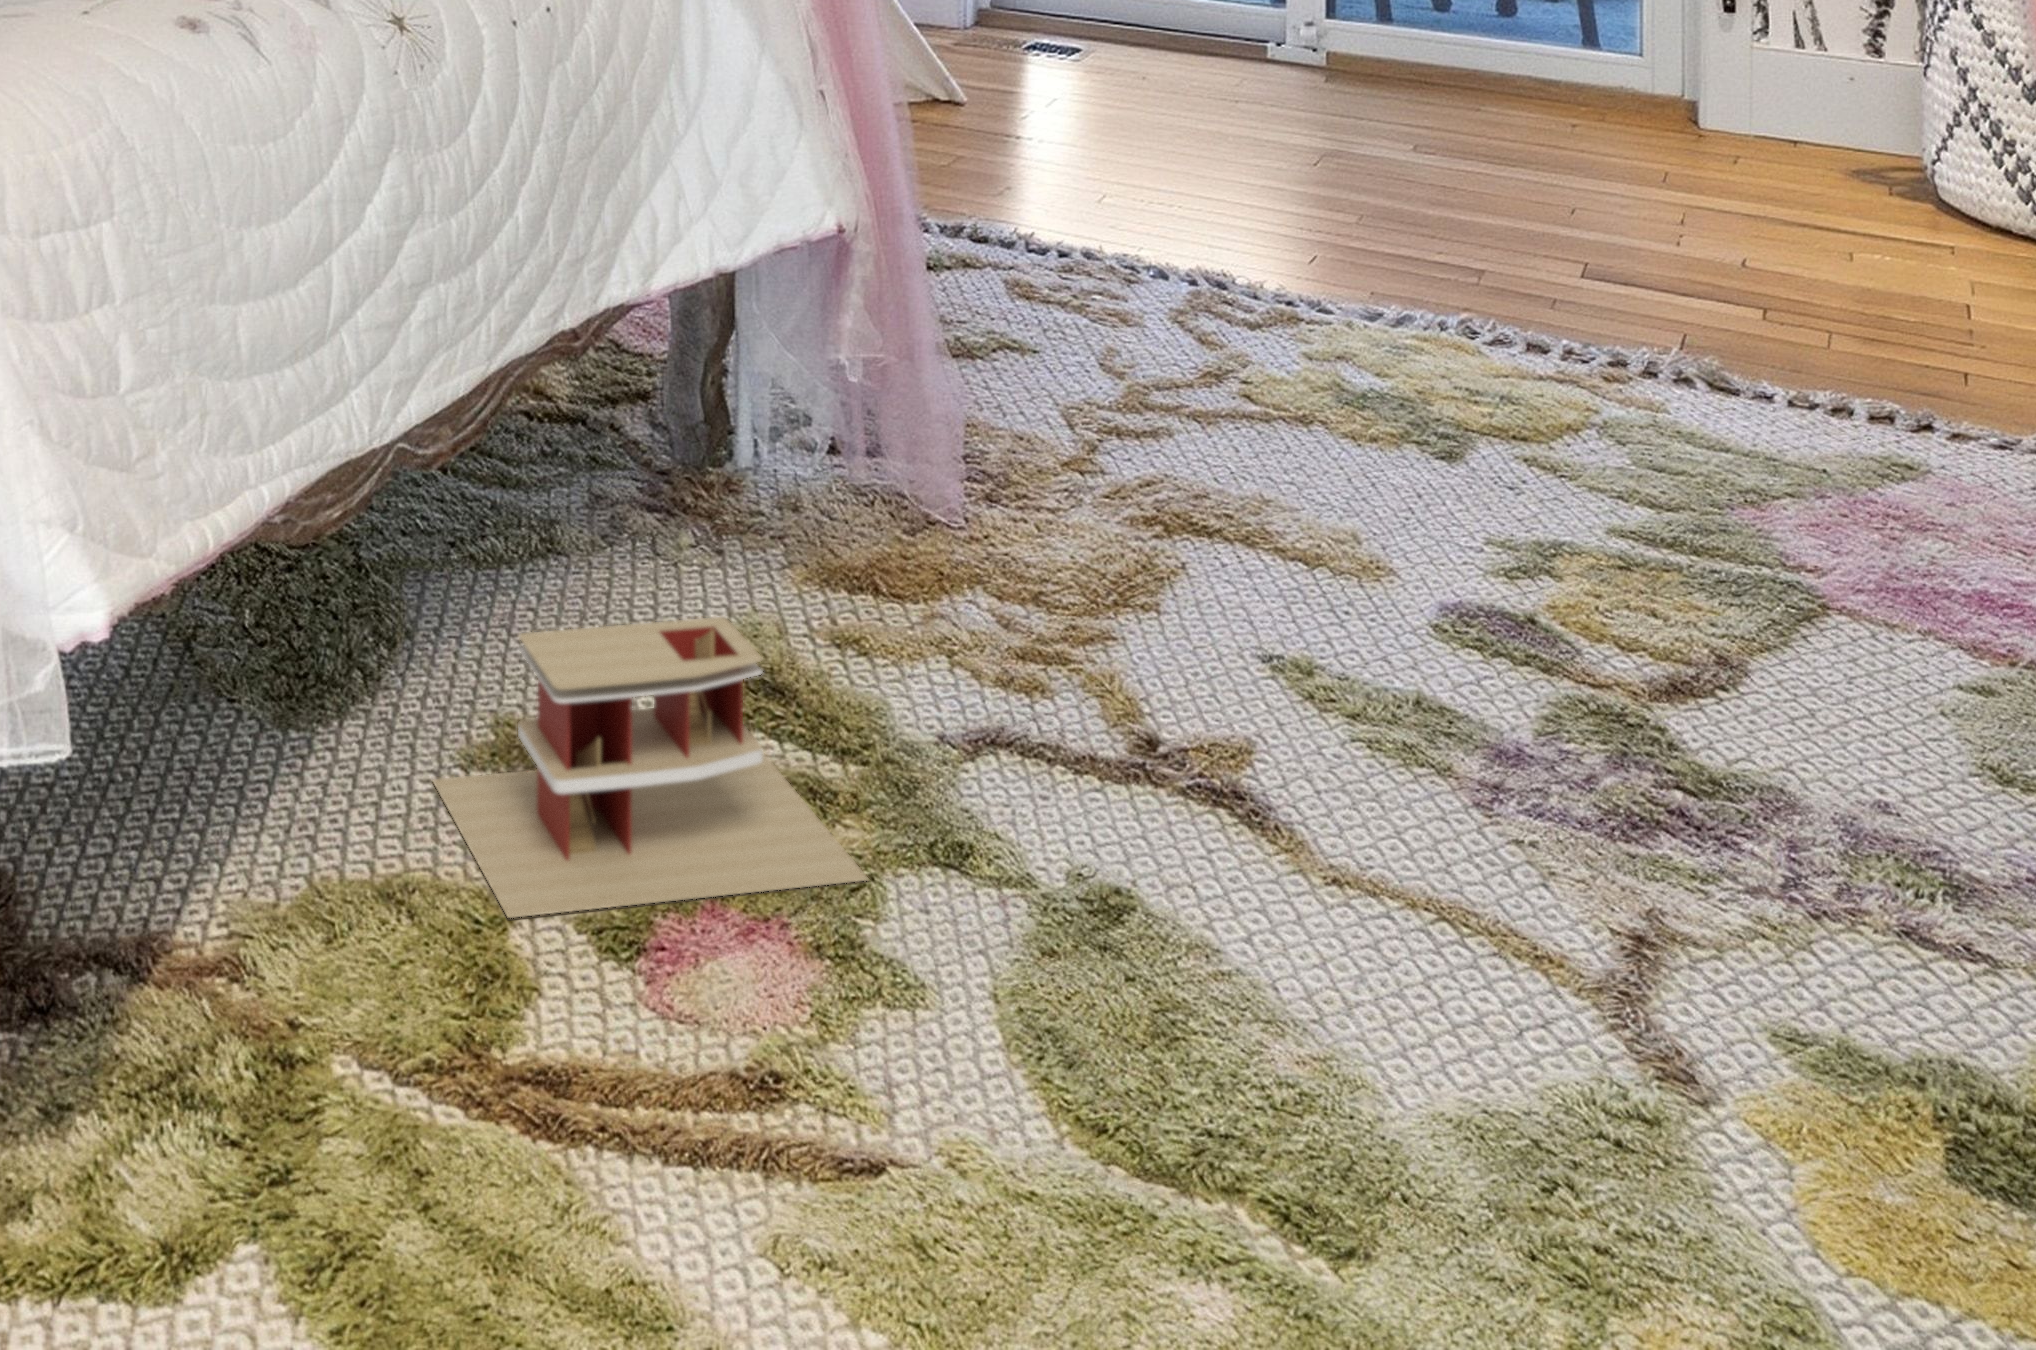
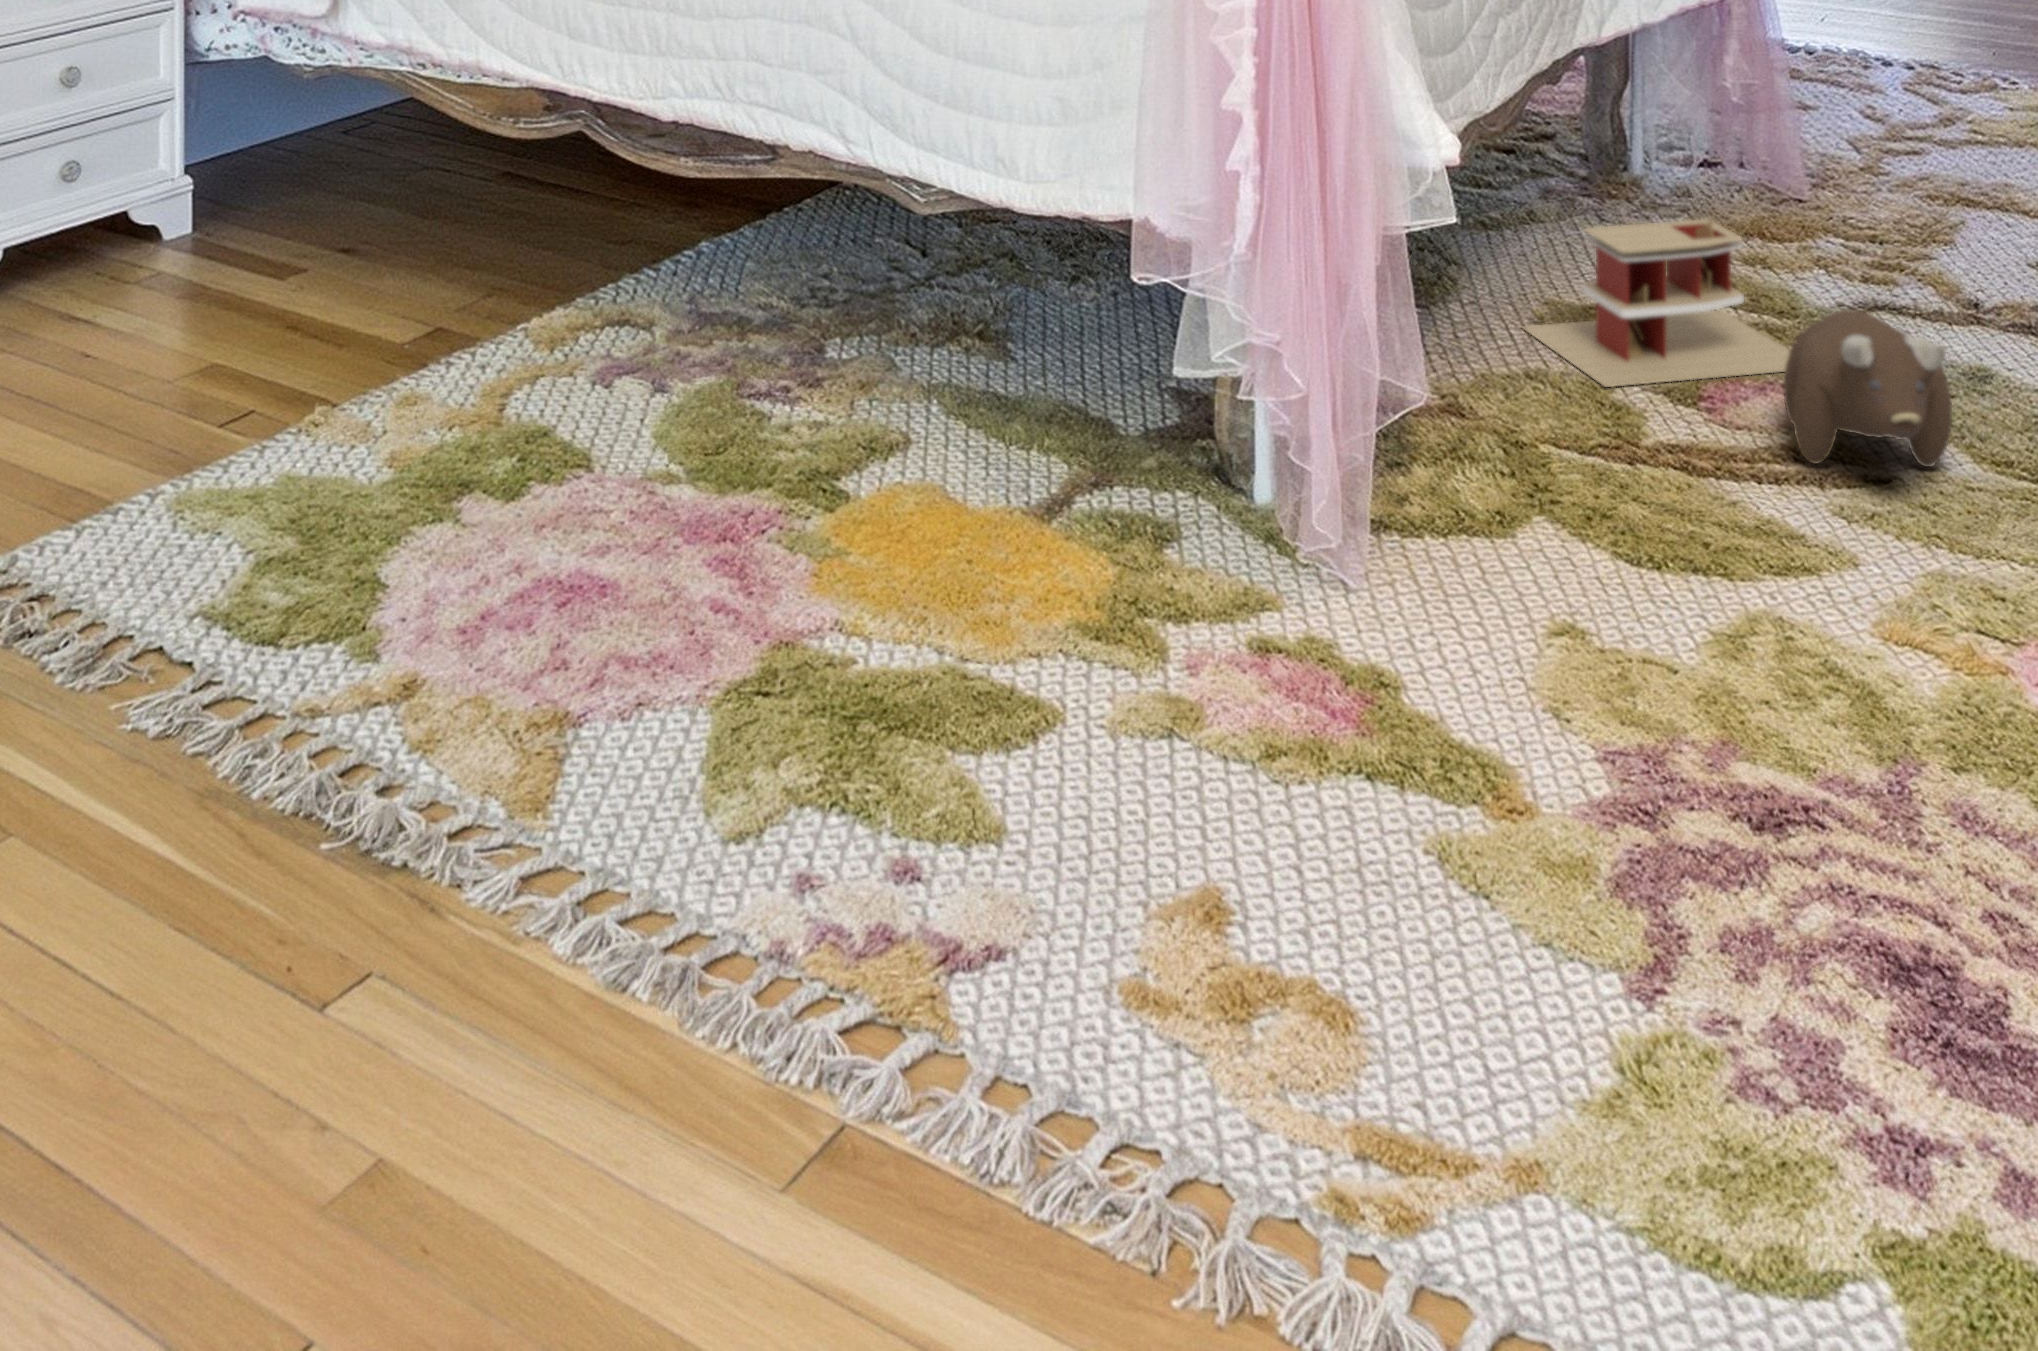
plush toy: none [747,834,1008,1122] -> present [1783,310,1952,467]

